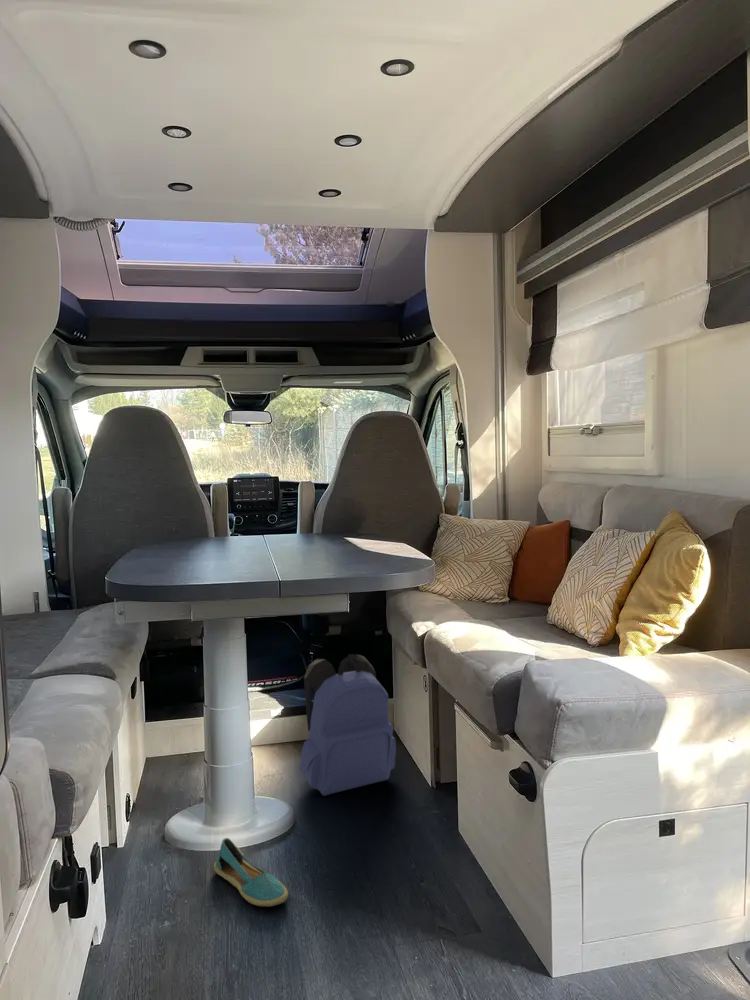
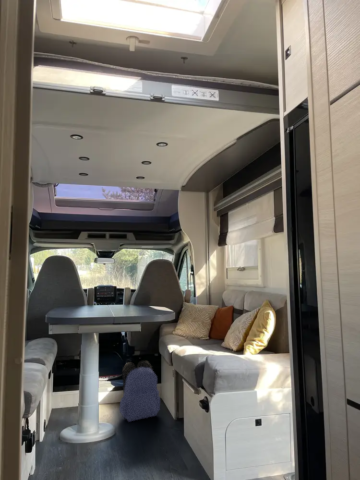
shoe: present [214,838,288,906] -> none [81,436,112,462]

